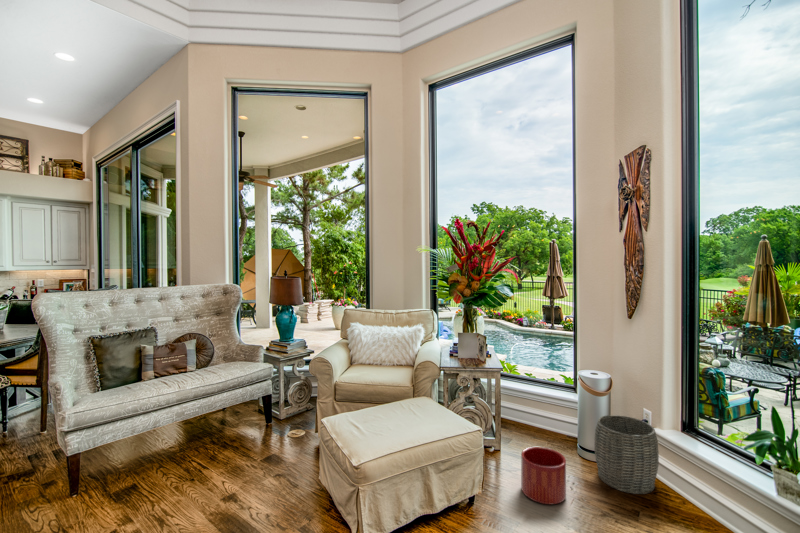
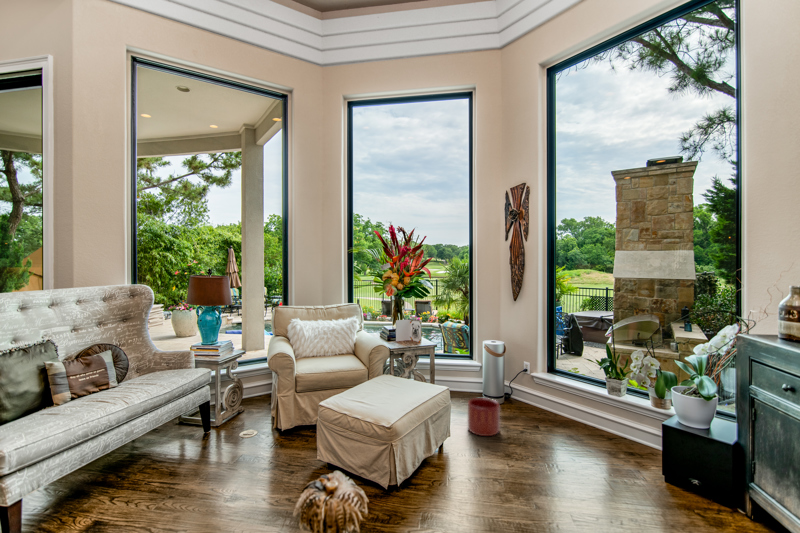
woven basket: present [595,415,659,494] -> none [502,369,542,418]

